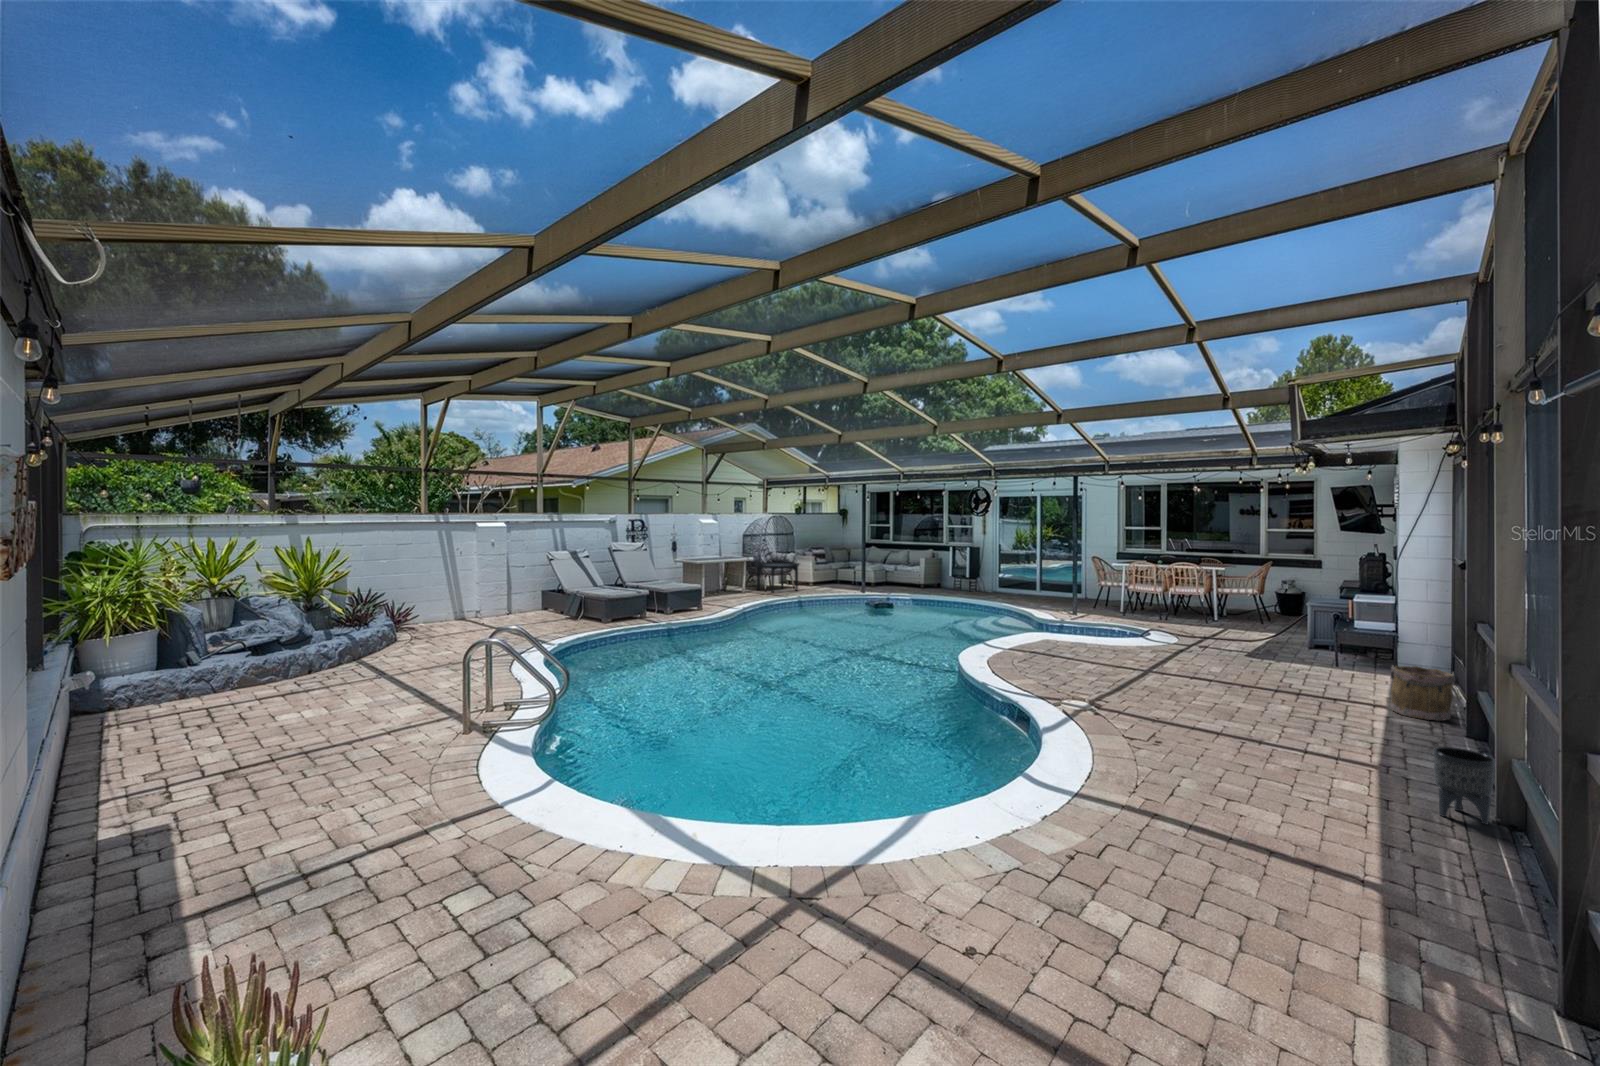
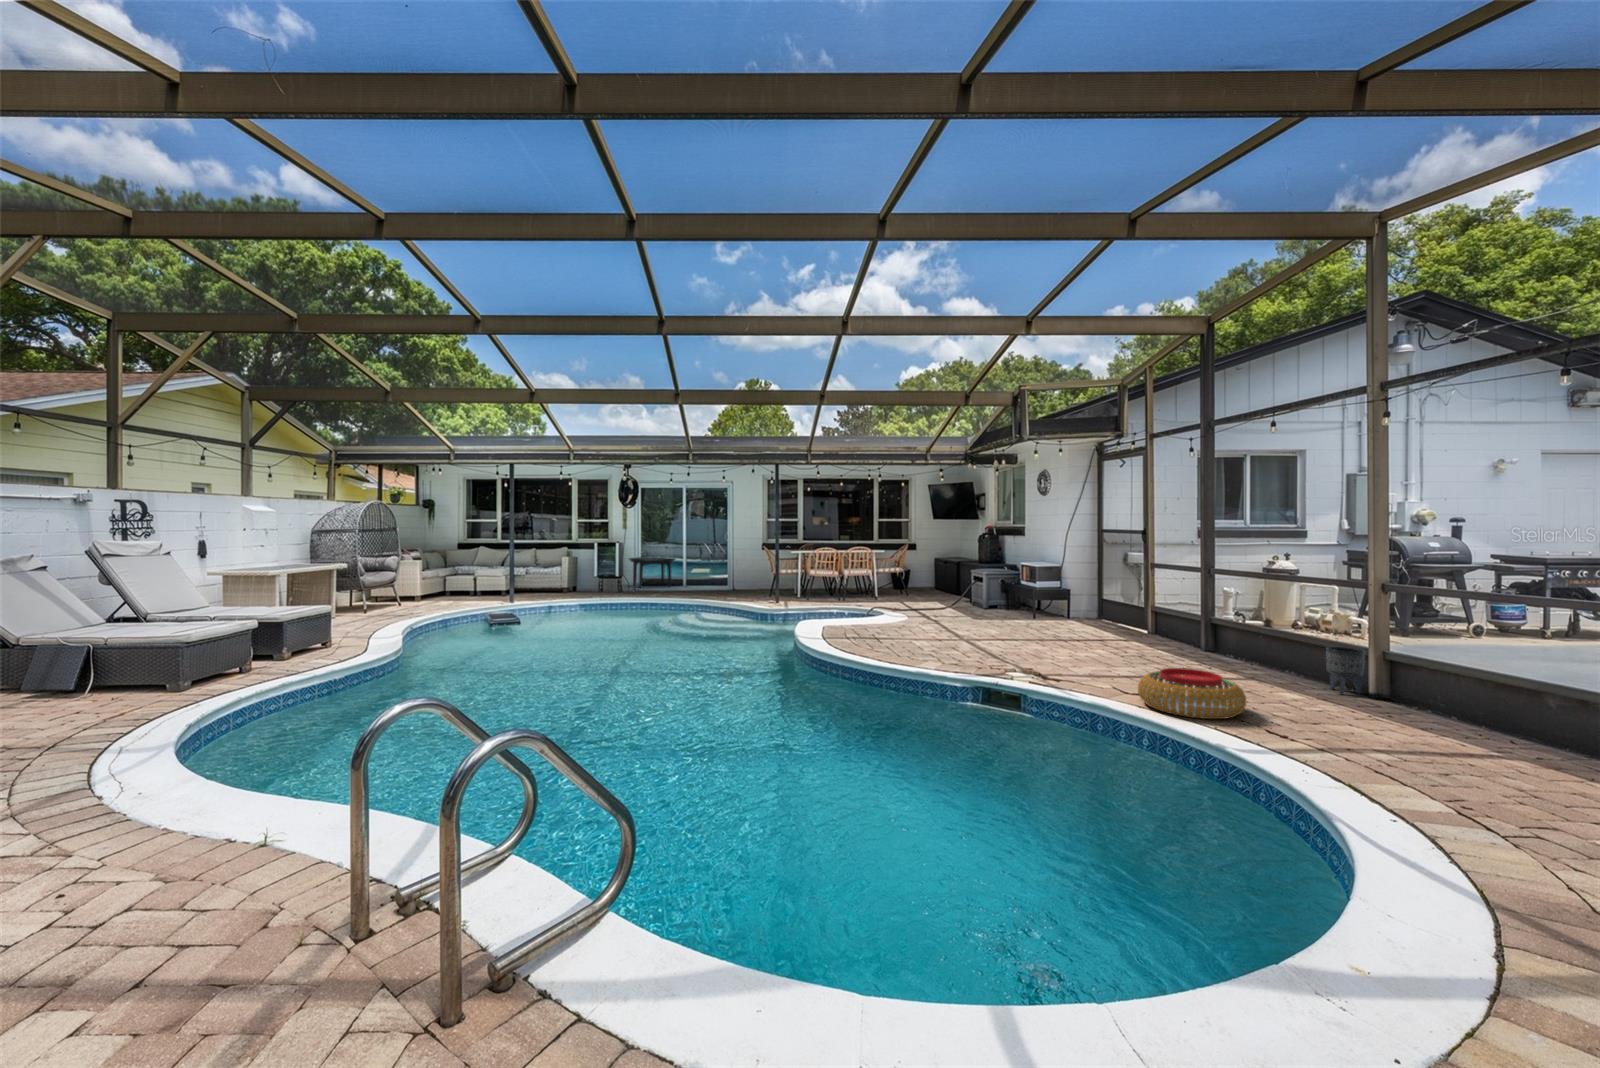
round table: present [756,562,800,593] -> present [629,557,675,588]
bucket: present [1390,666,1459,721] -> none [1129,606,1169,642]
pouf: none [1079,719,1195,782] -> present [1138,668,1246,719]

